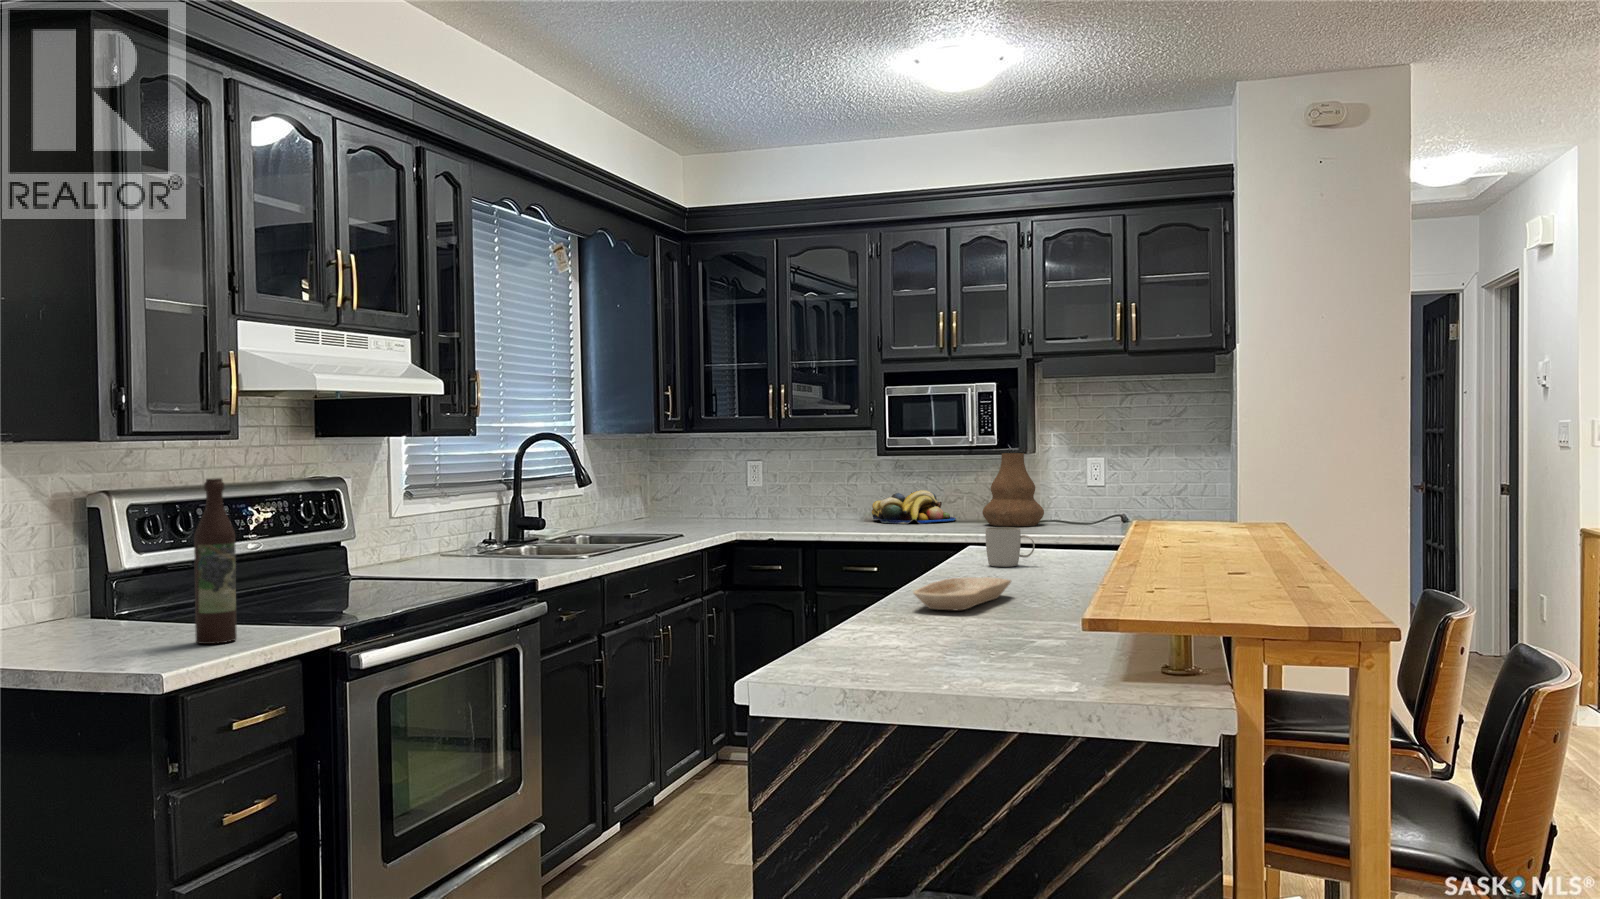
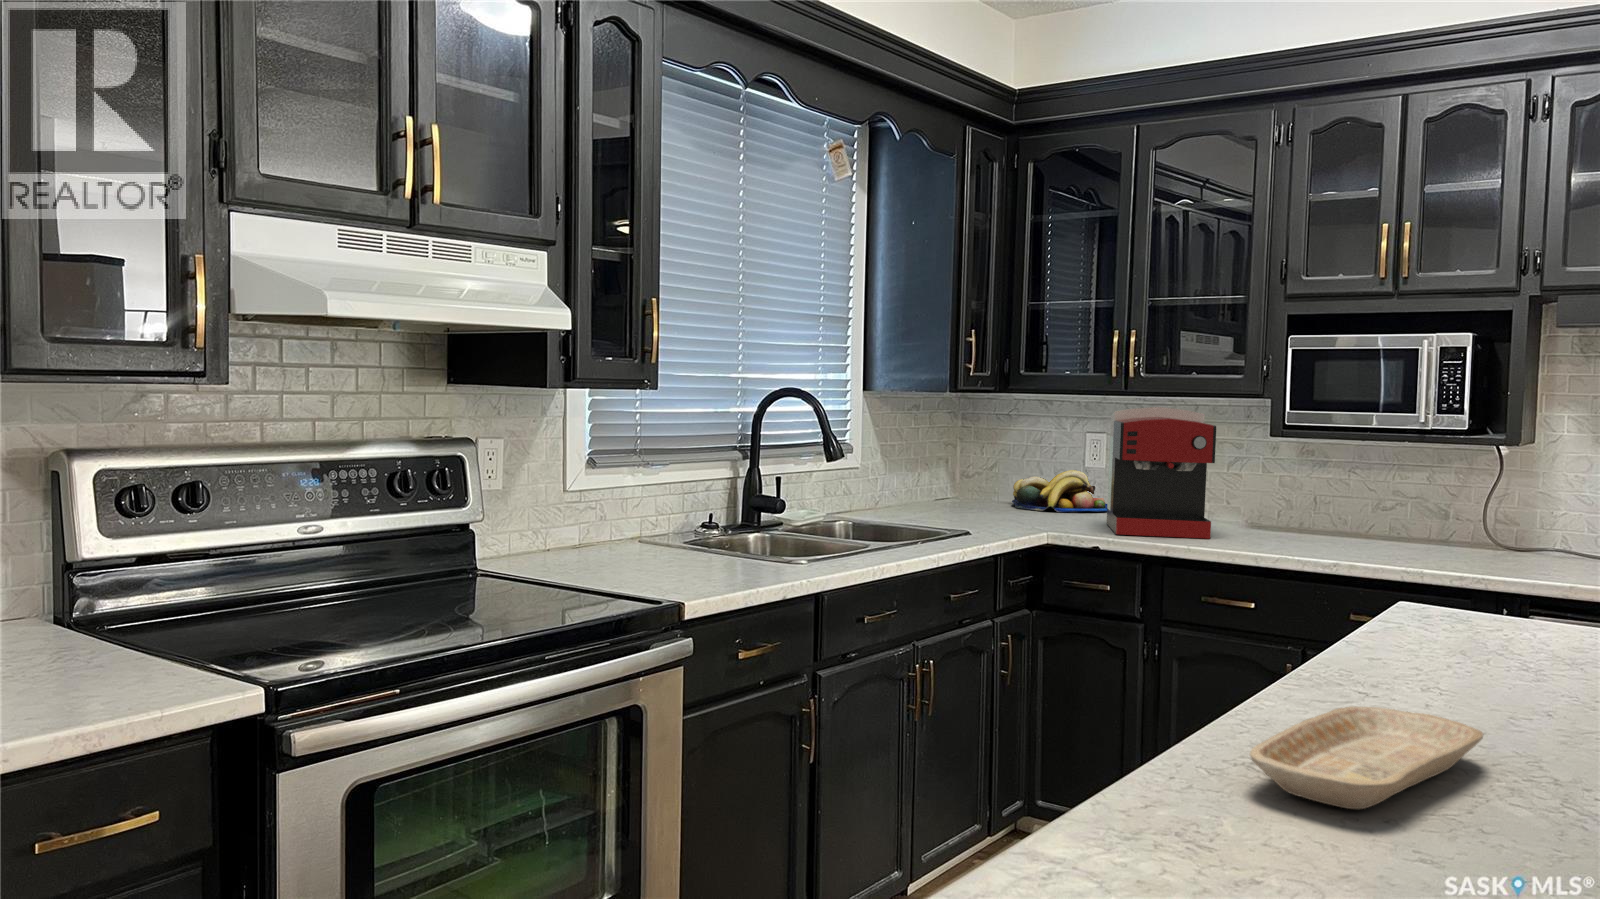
coffee maker: none [769,439,844,530] -> present [1107,407,1216,539]
vase: present [983,453,1044,526] -> none [1435,442,1543,557]
wine bottle: present [194,478,237,644] -> none [34,446,102,706]
fruit bowl: present [872,490,956,524] -> present [1012,470,1107,512]
mug: present [986,527,1035,567] -> none [1433,585,1533,661]

